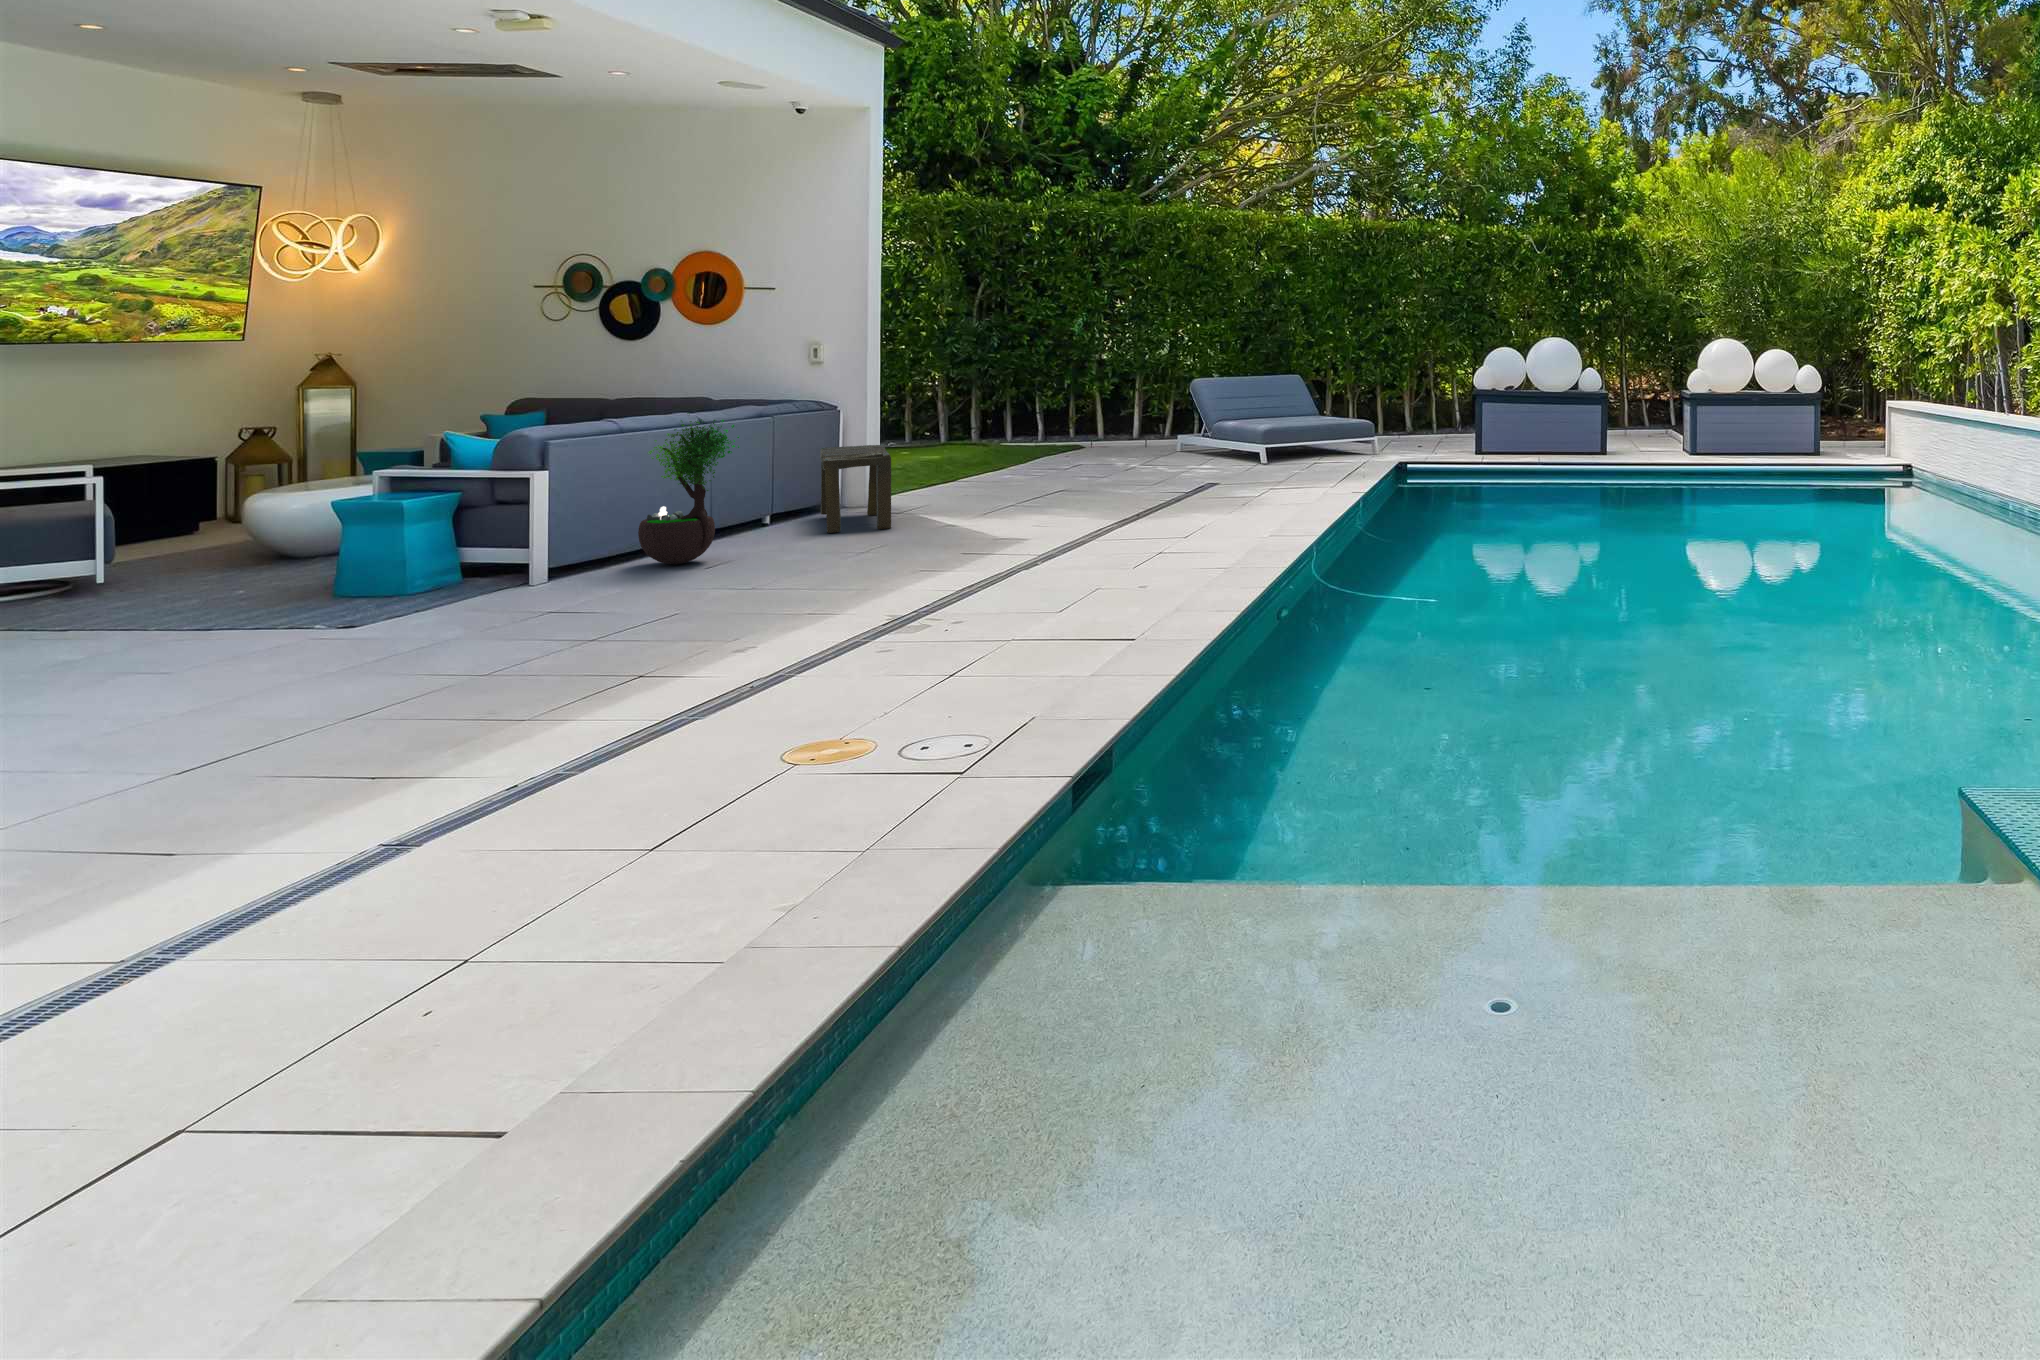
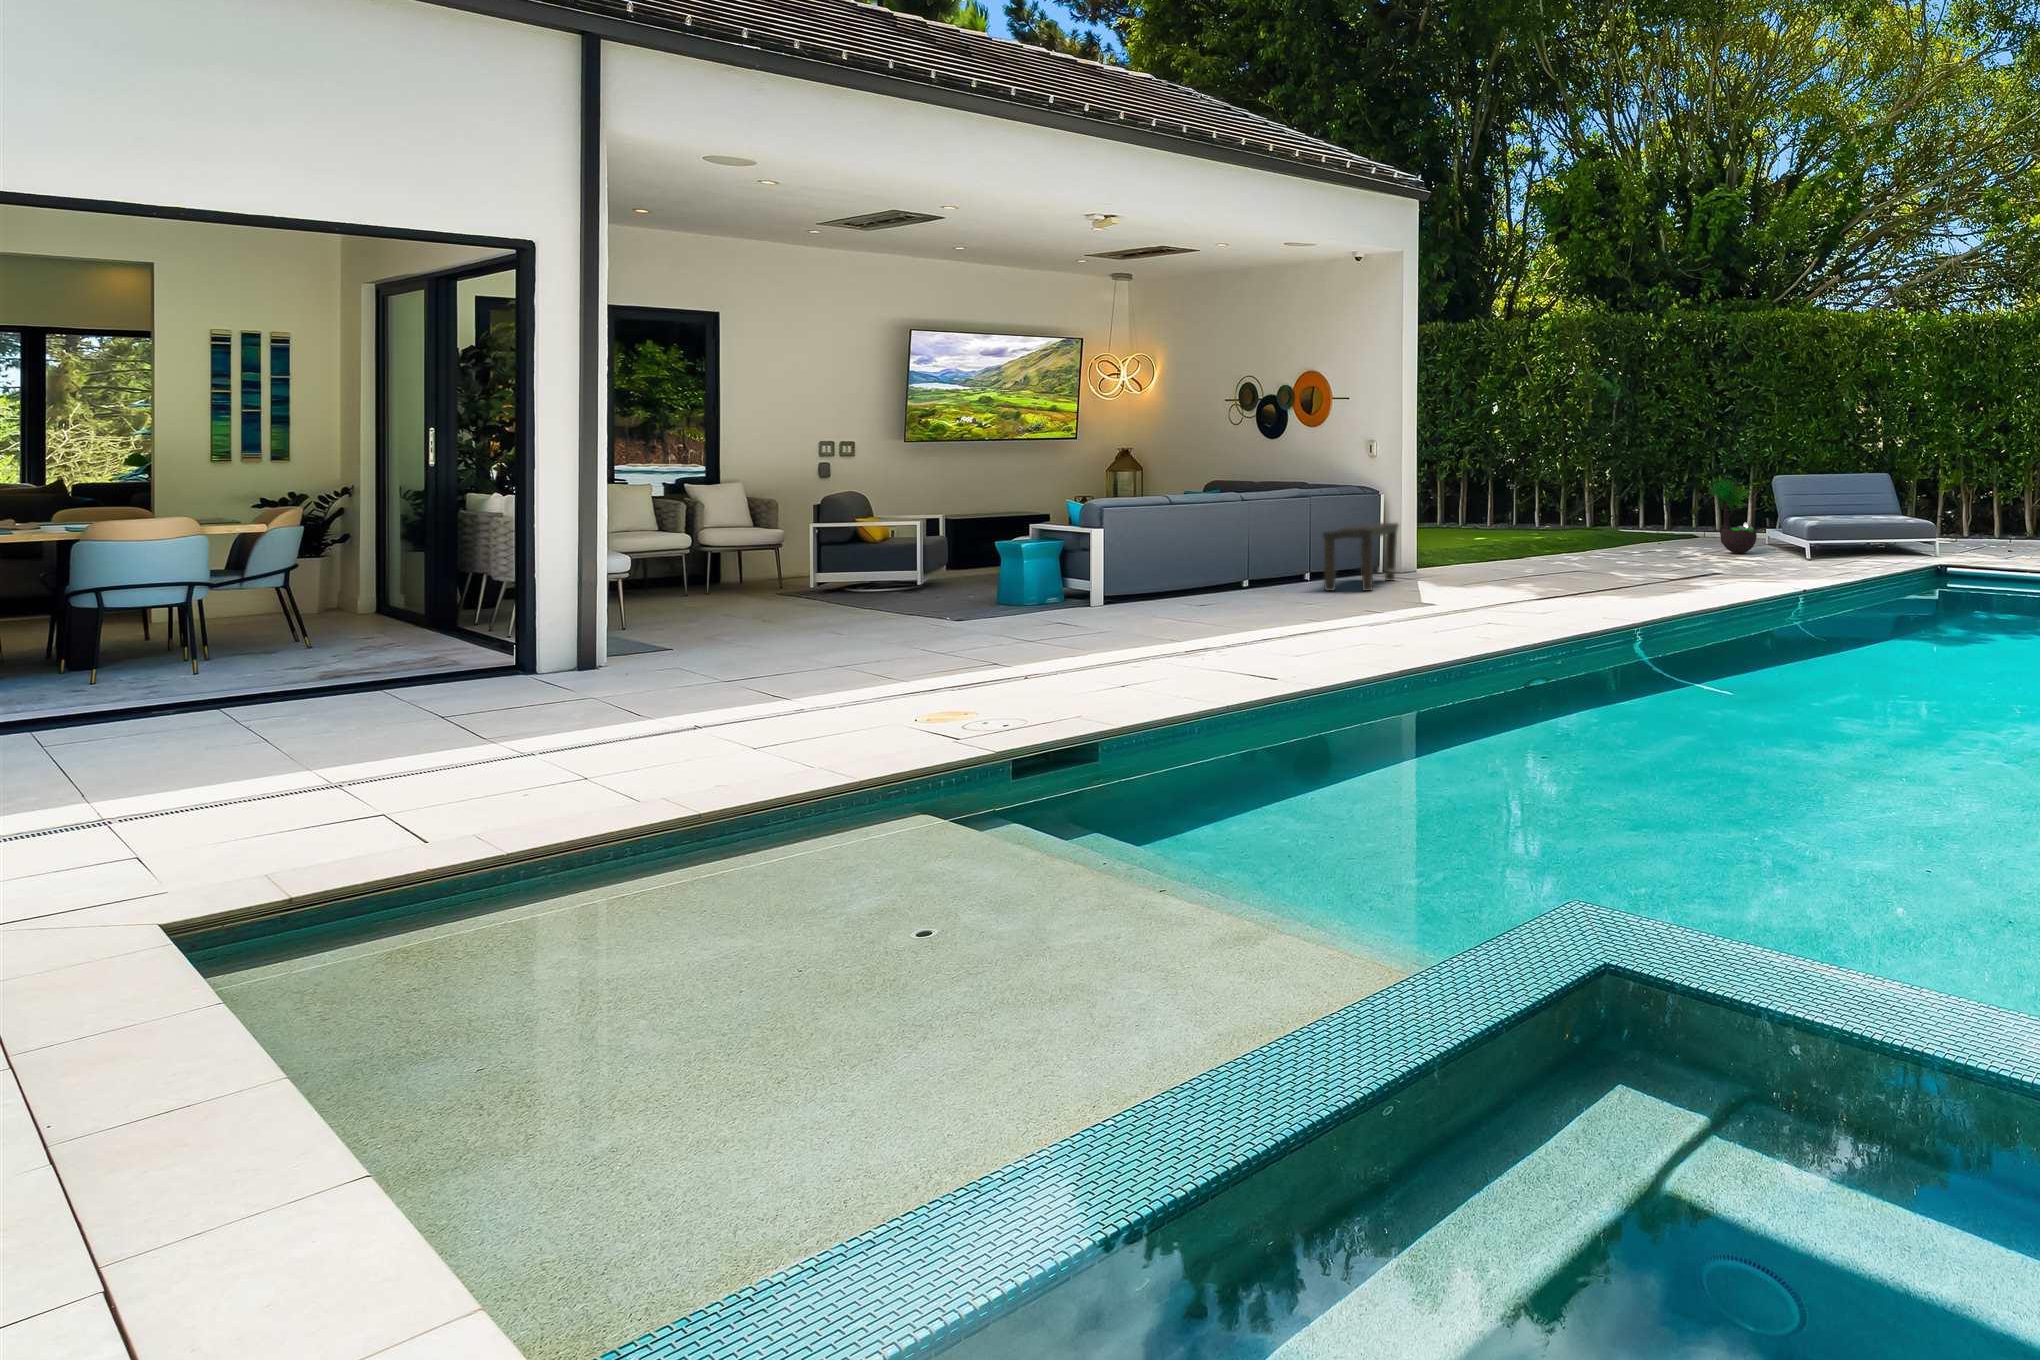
potted tree: present [638,413,739,564] -> present [1709,476,1757,554]

